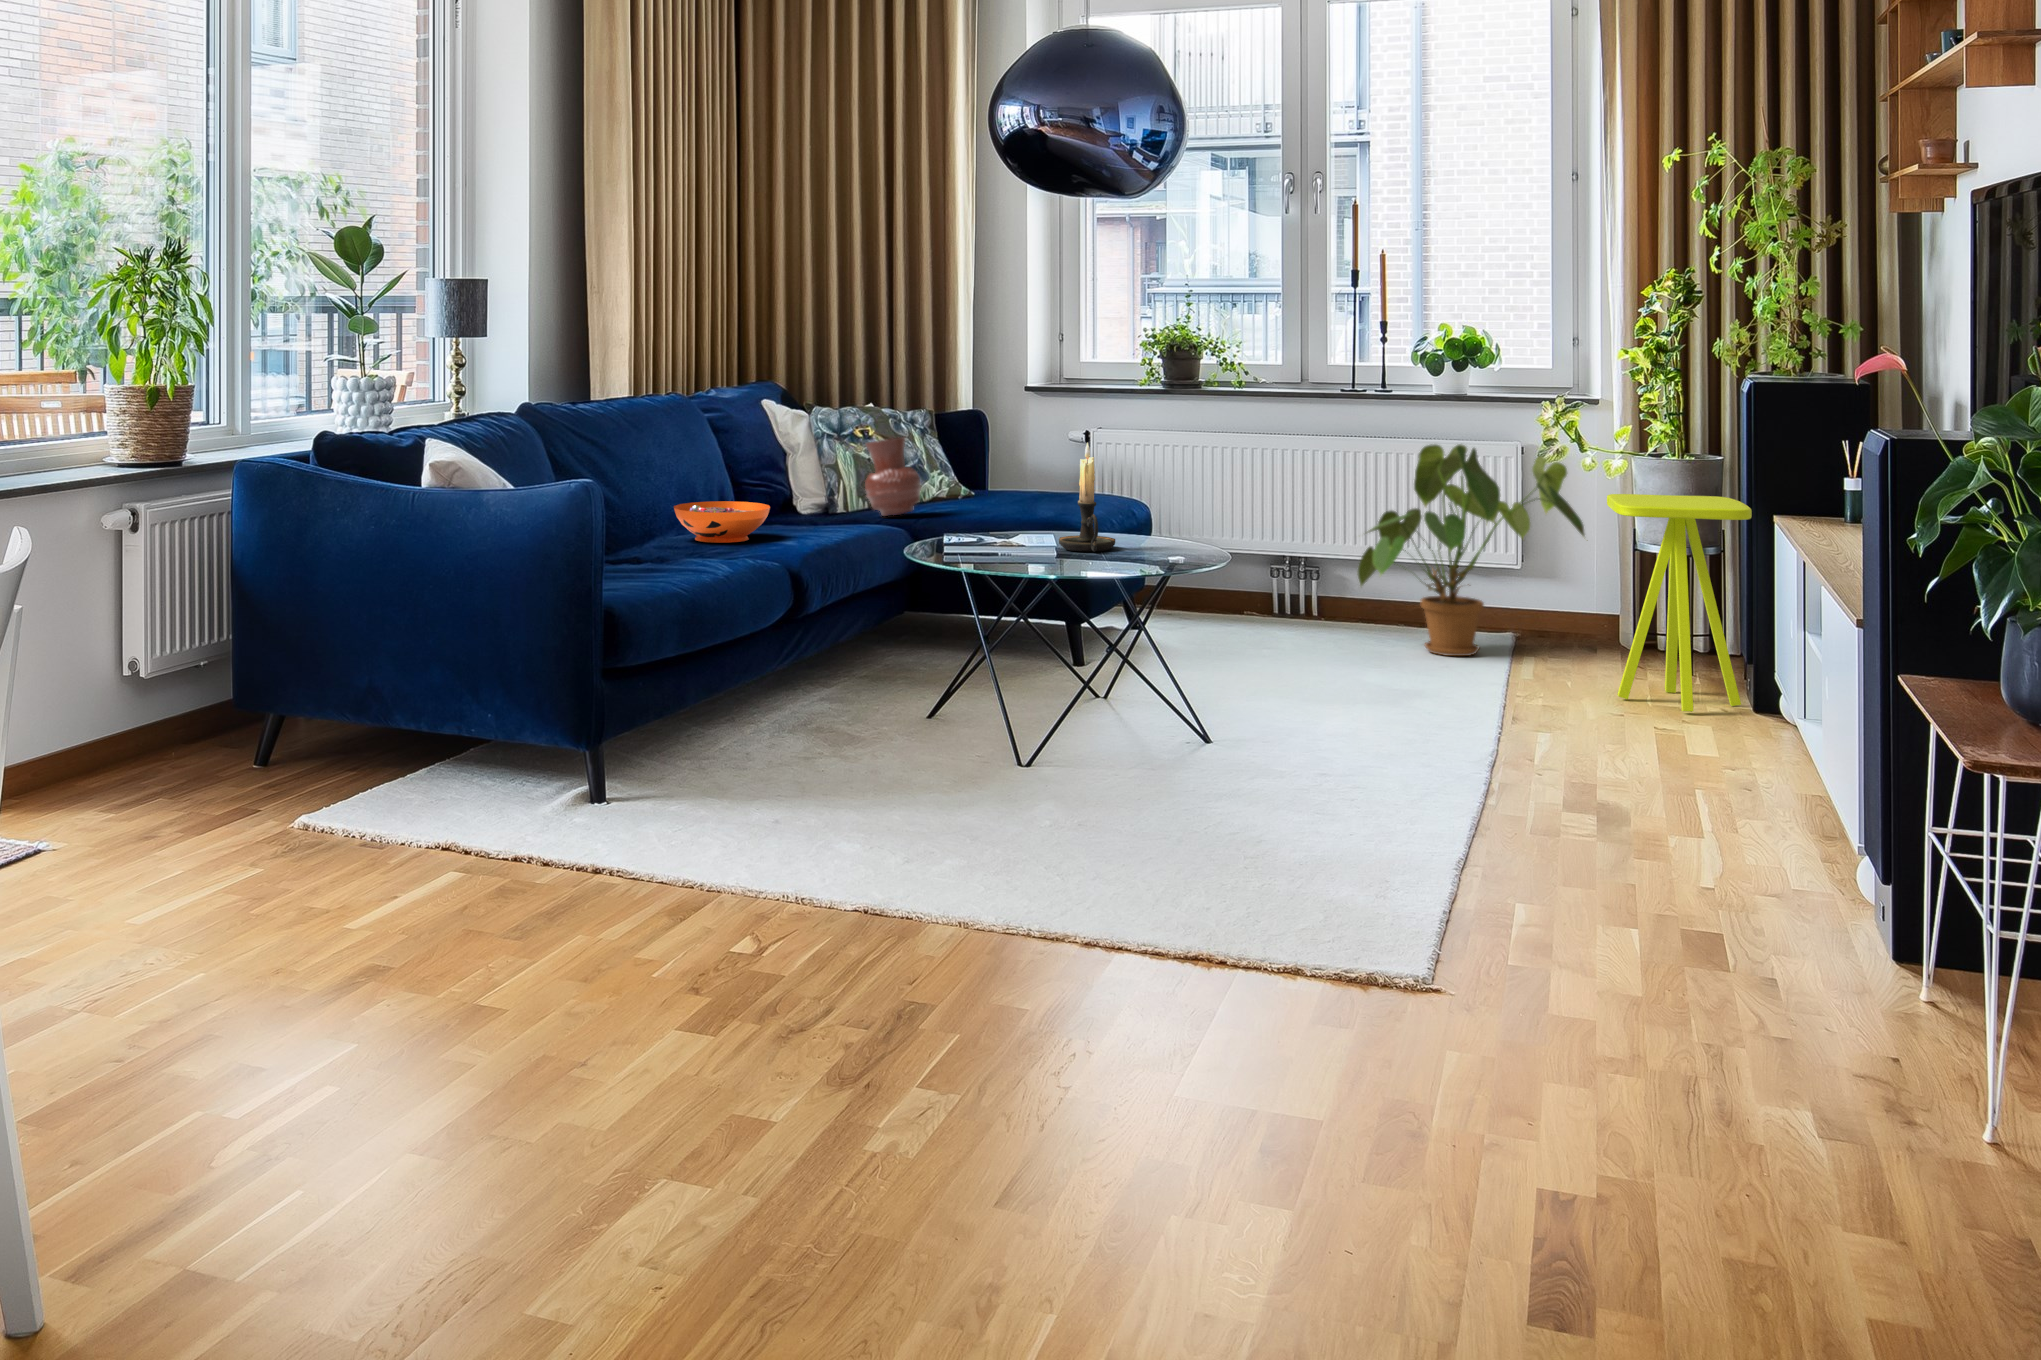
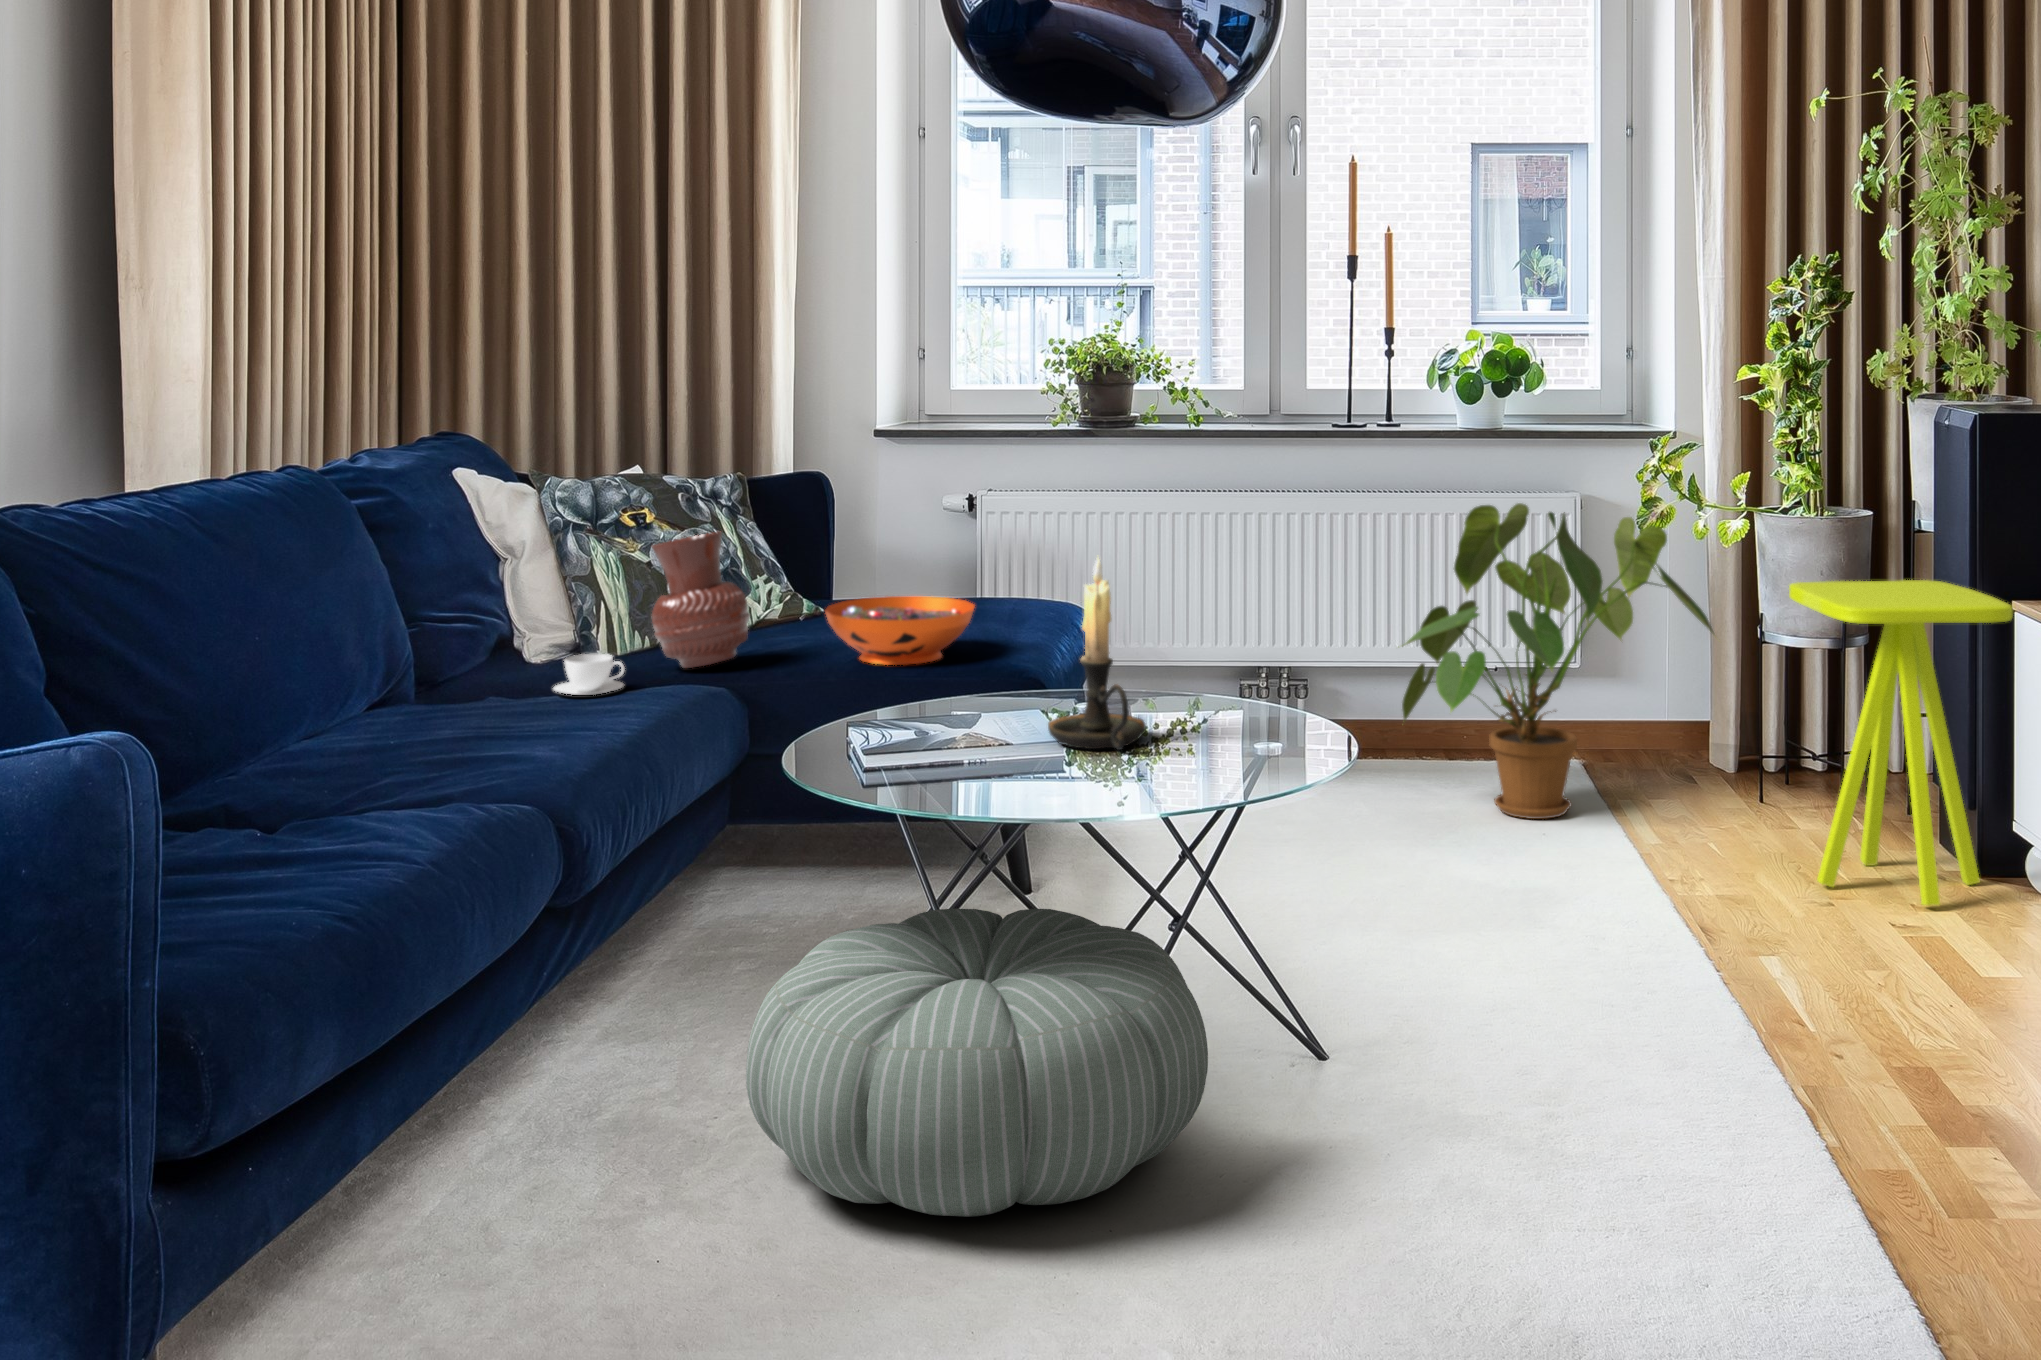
decorative bowl: present [674,501,770,543] -> present [825,596,975,665]
teacup: none [806,502,846,524] -> present [553,654,625,695]
pouf: none [877,631,1121,768] -> present [746,909,1208,1216]

